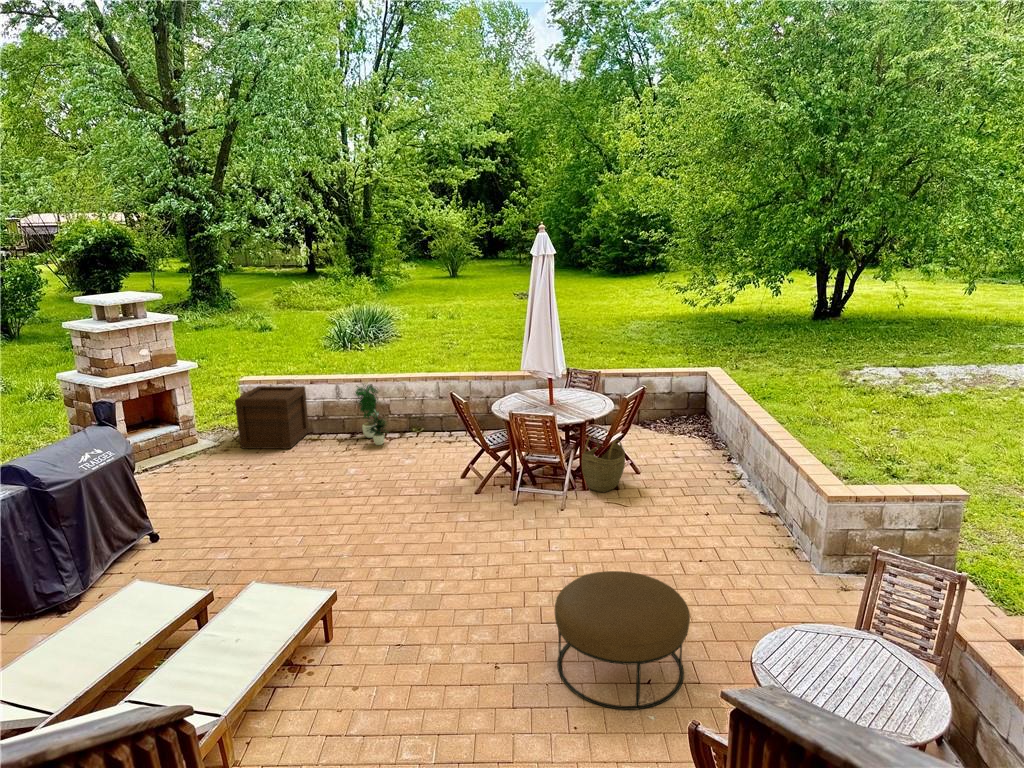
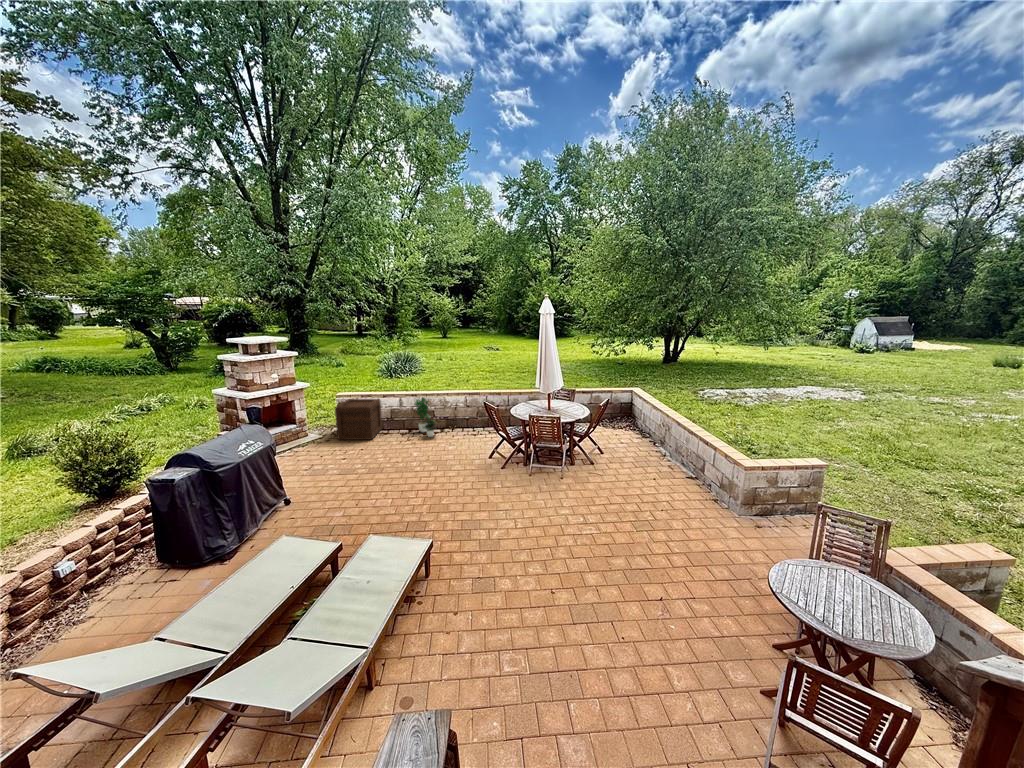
woven basket: present [582,435,625,492] -> none [570,429,597,466]
ottoman: present [554,571,690,710] -> none [591,521,686,620]

